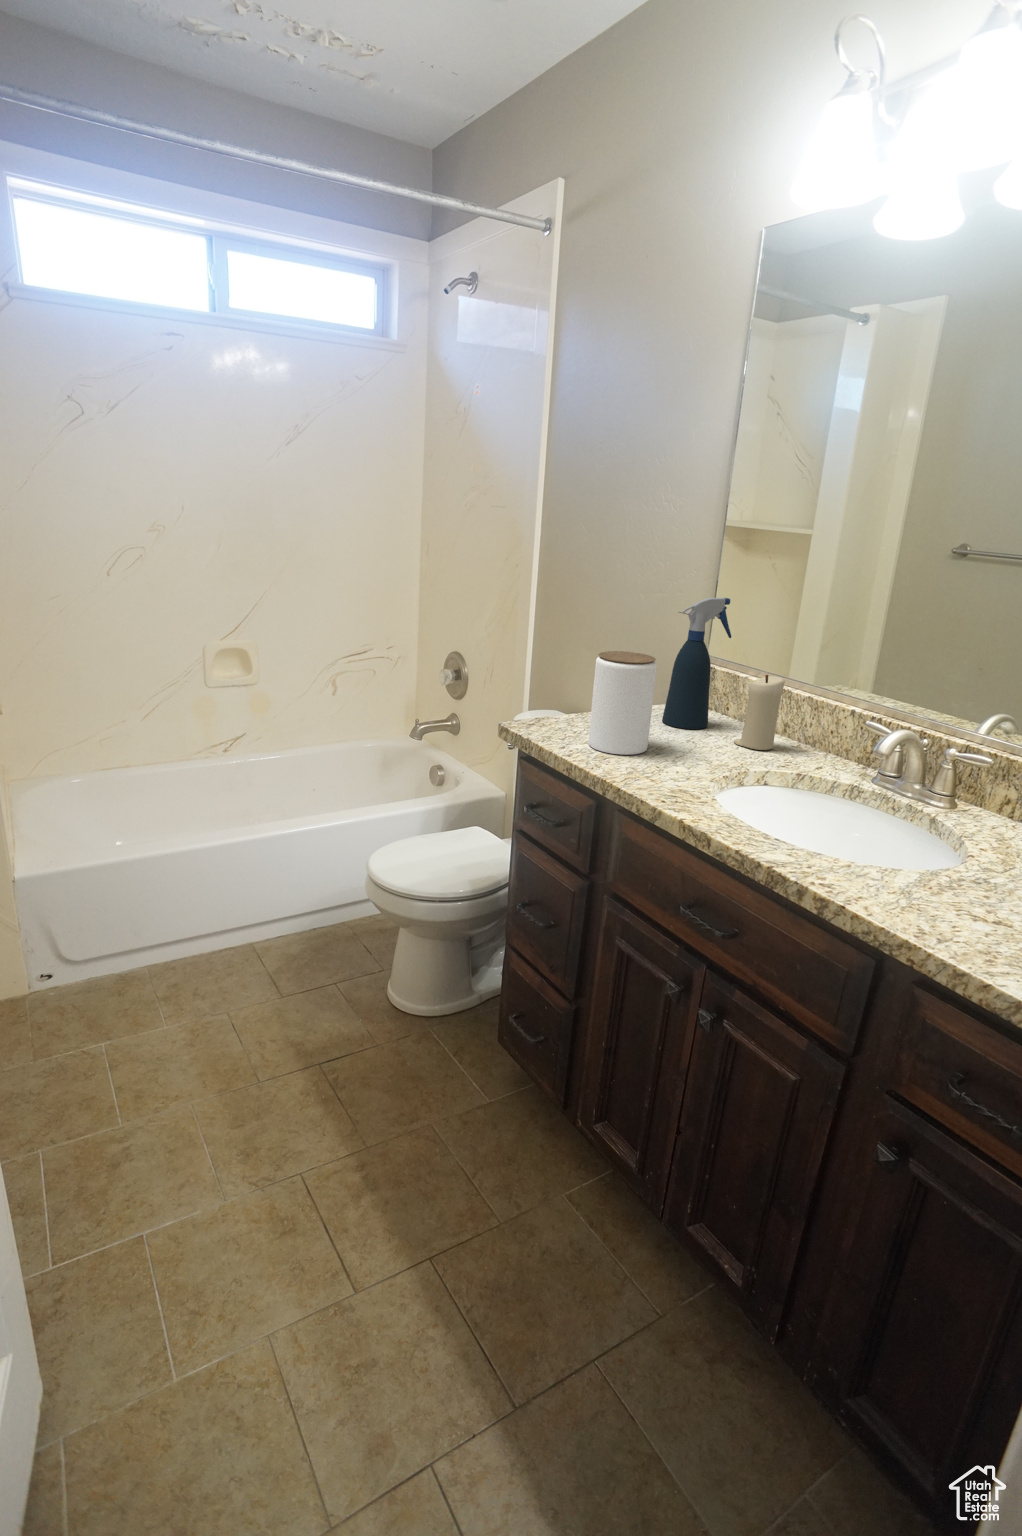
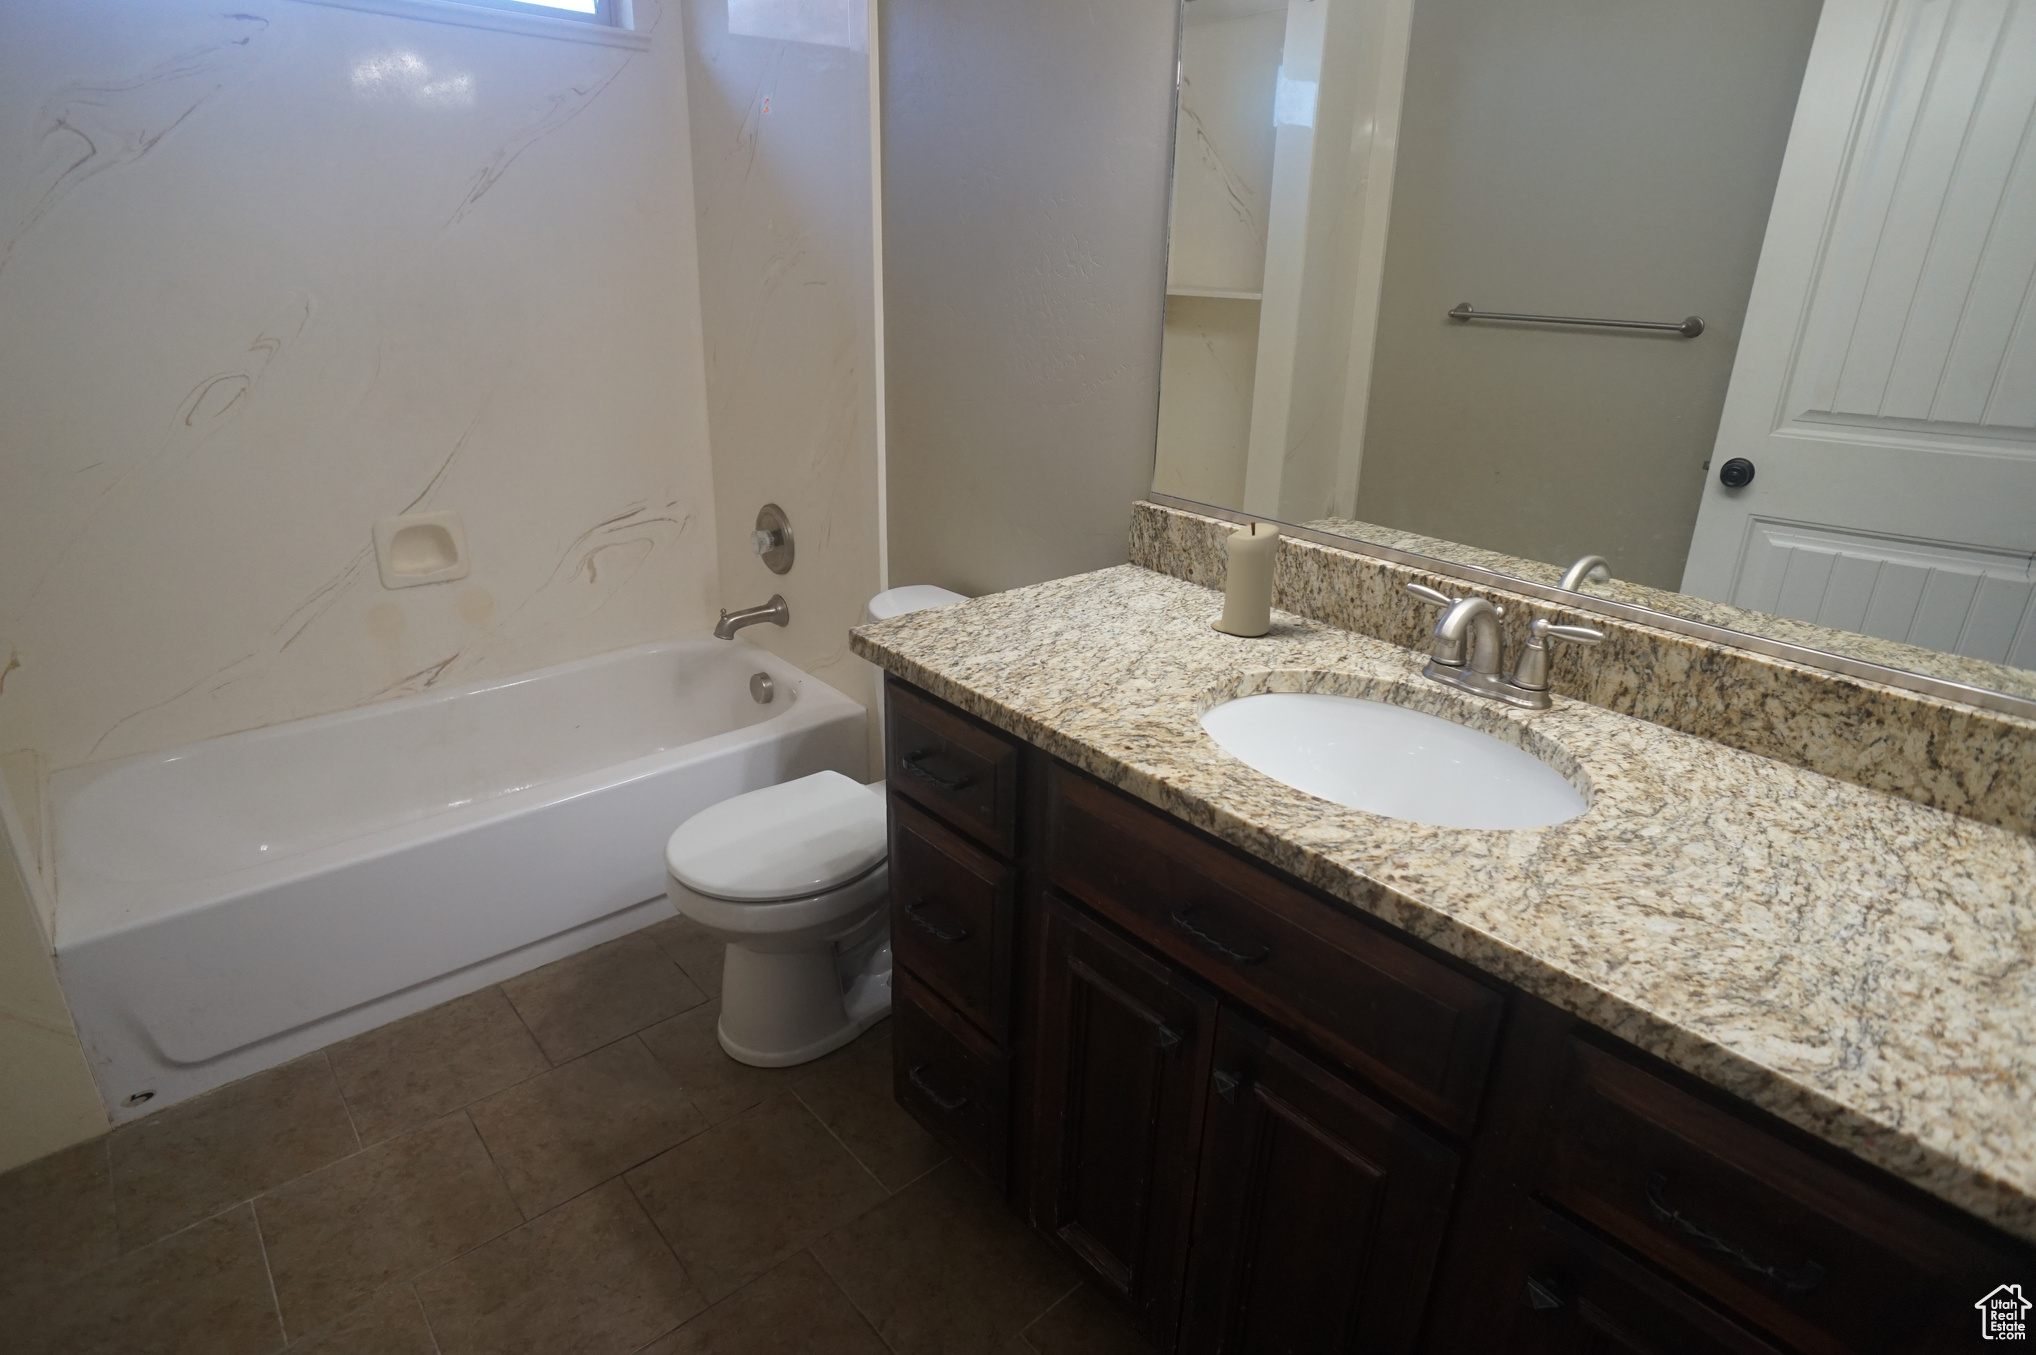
spray bottle: present [662,598,731,729] -> none [1099,407,1192,610]
jar: present [588,651,657,755] -> none [995,504,1091,667]

